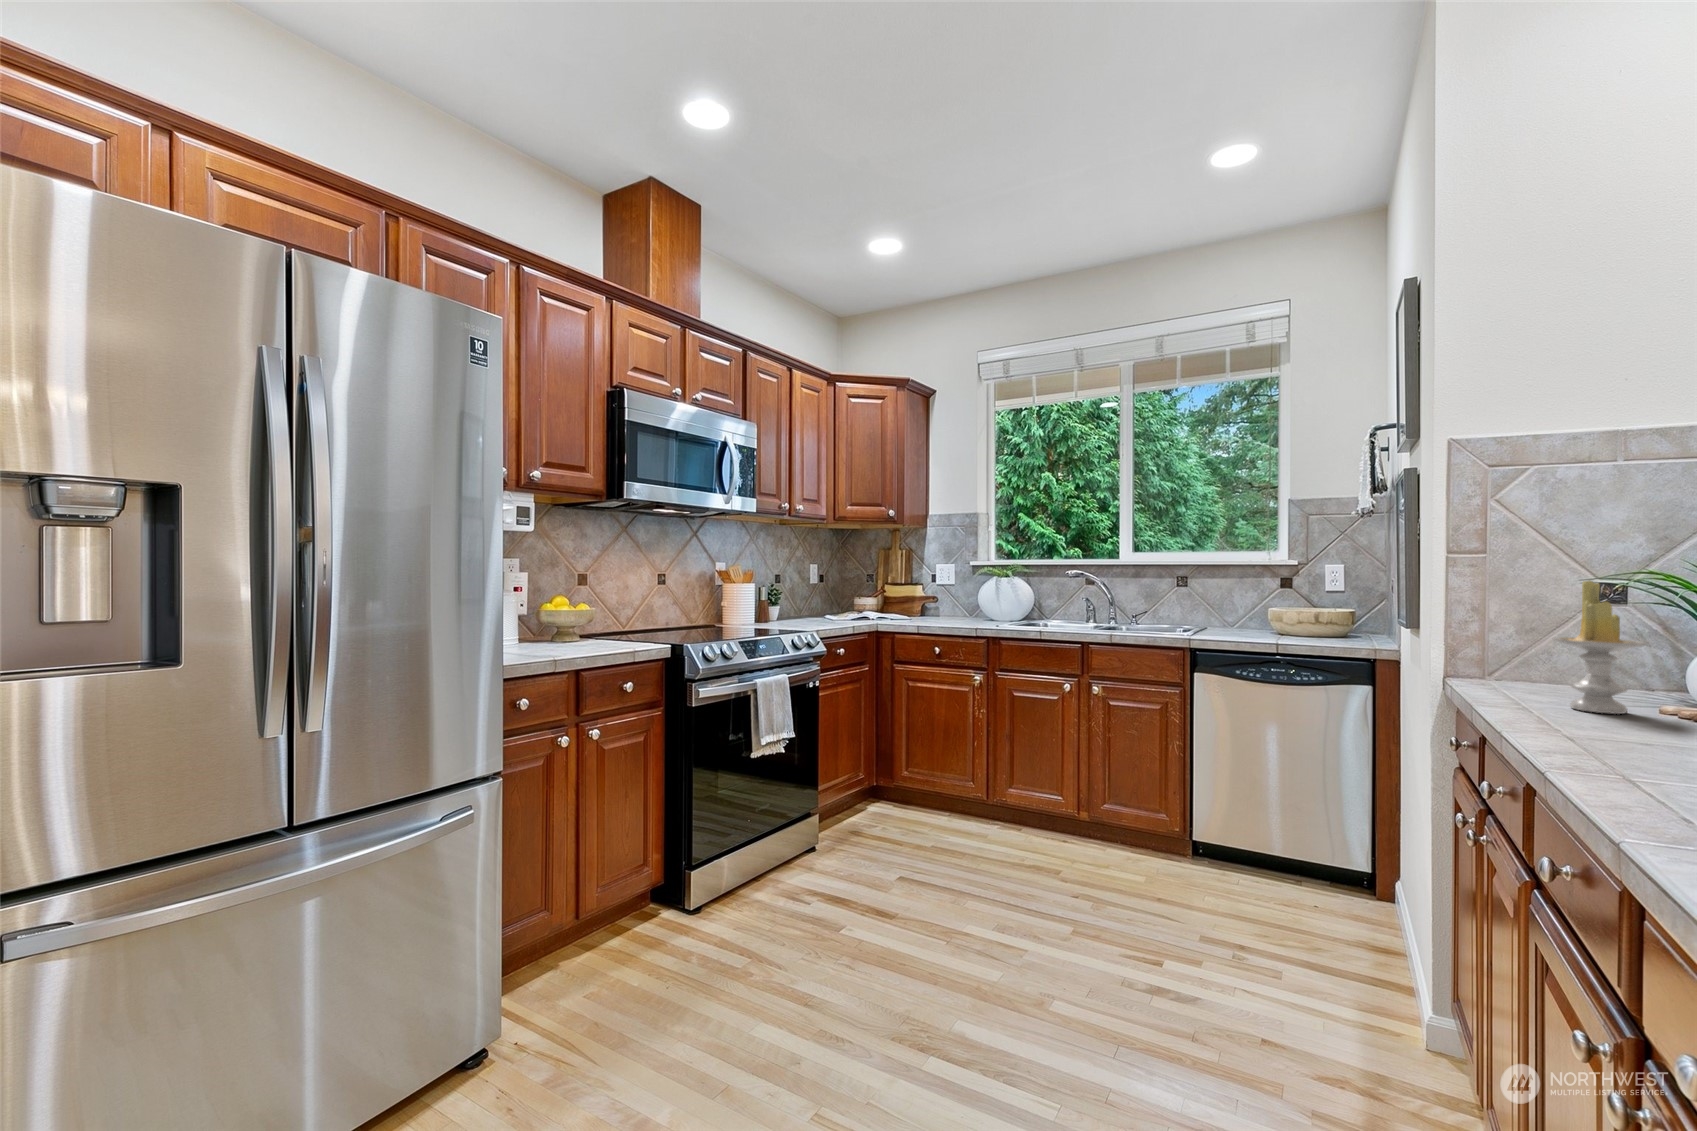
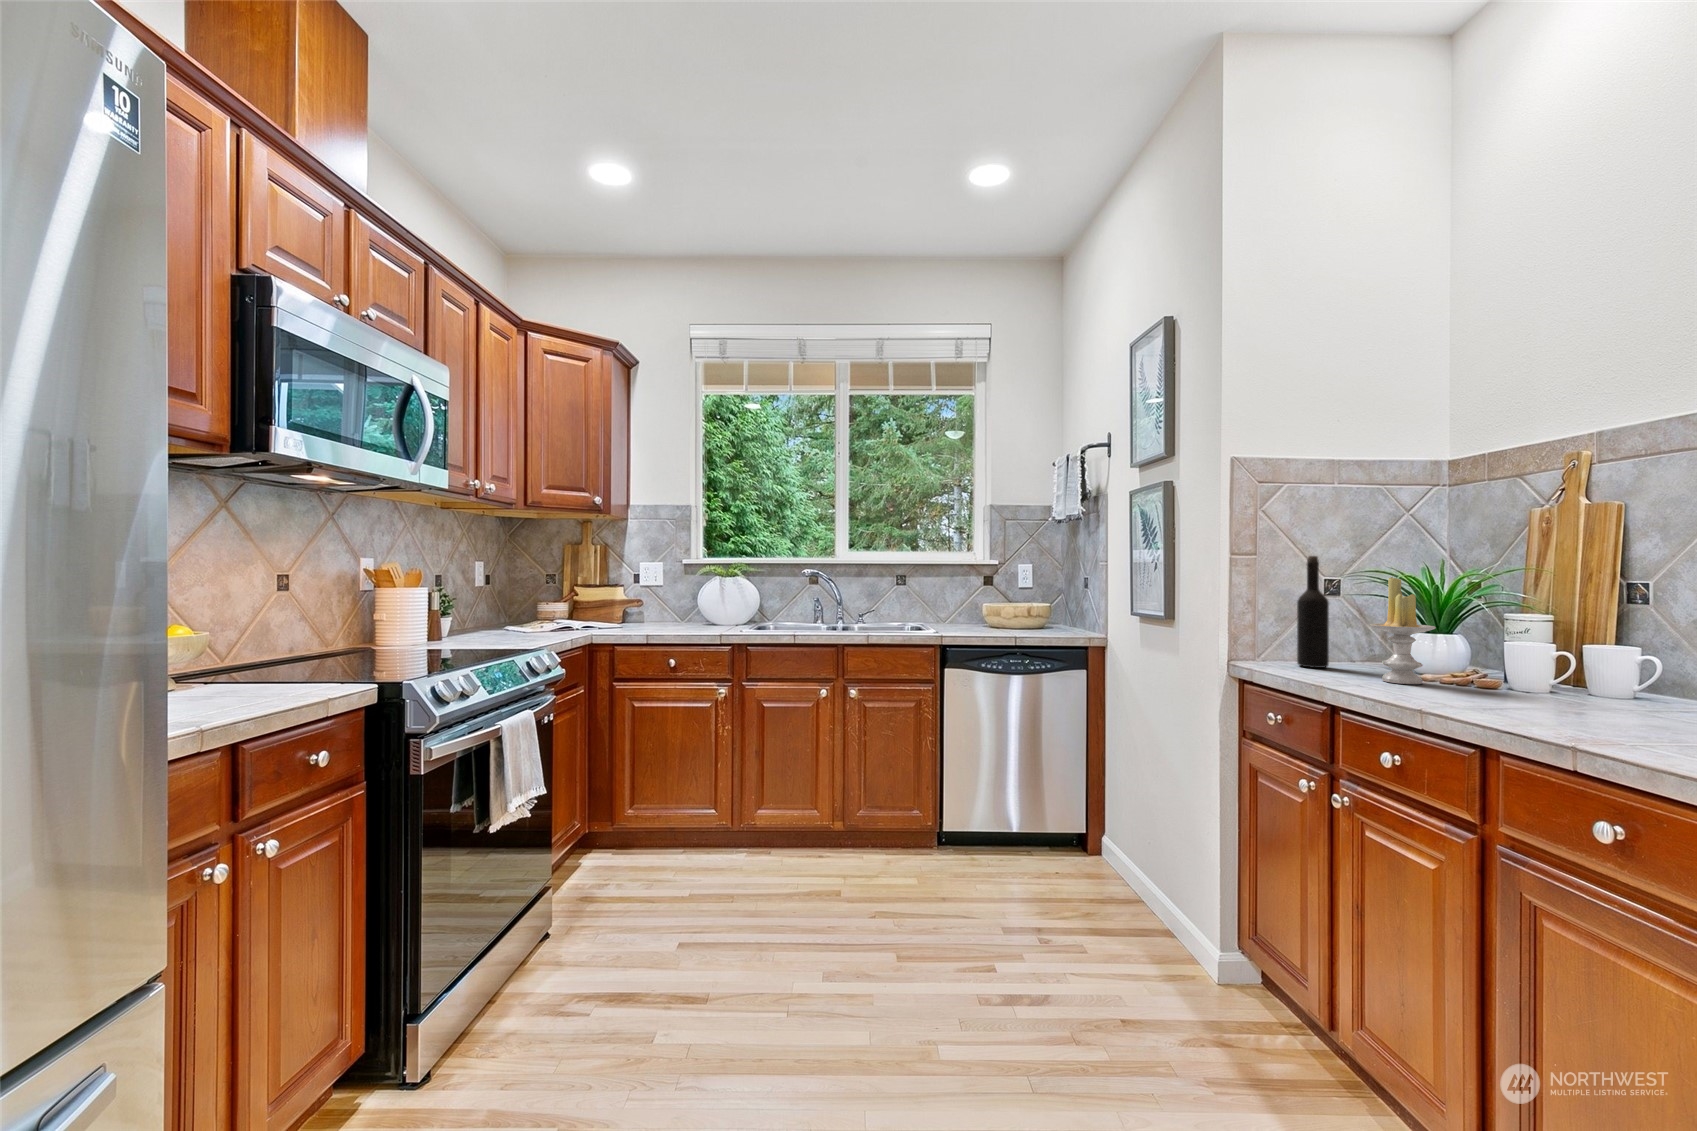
wine bottle: none [1504,554,1547,690] -> present [1297,556,1329,668]

